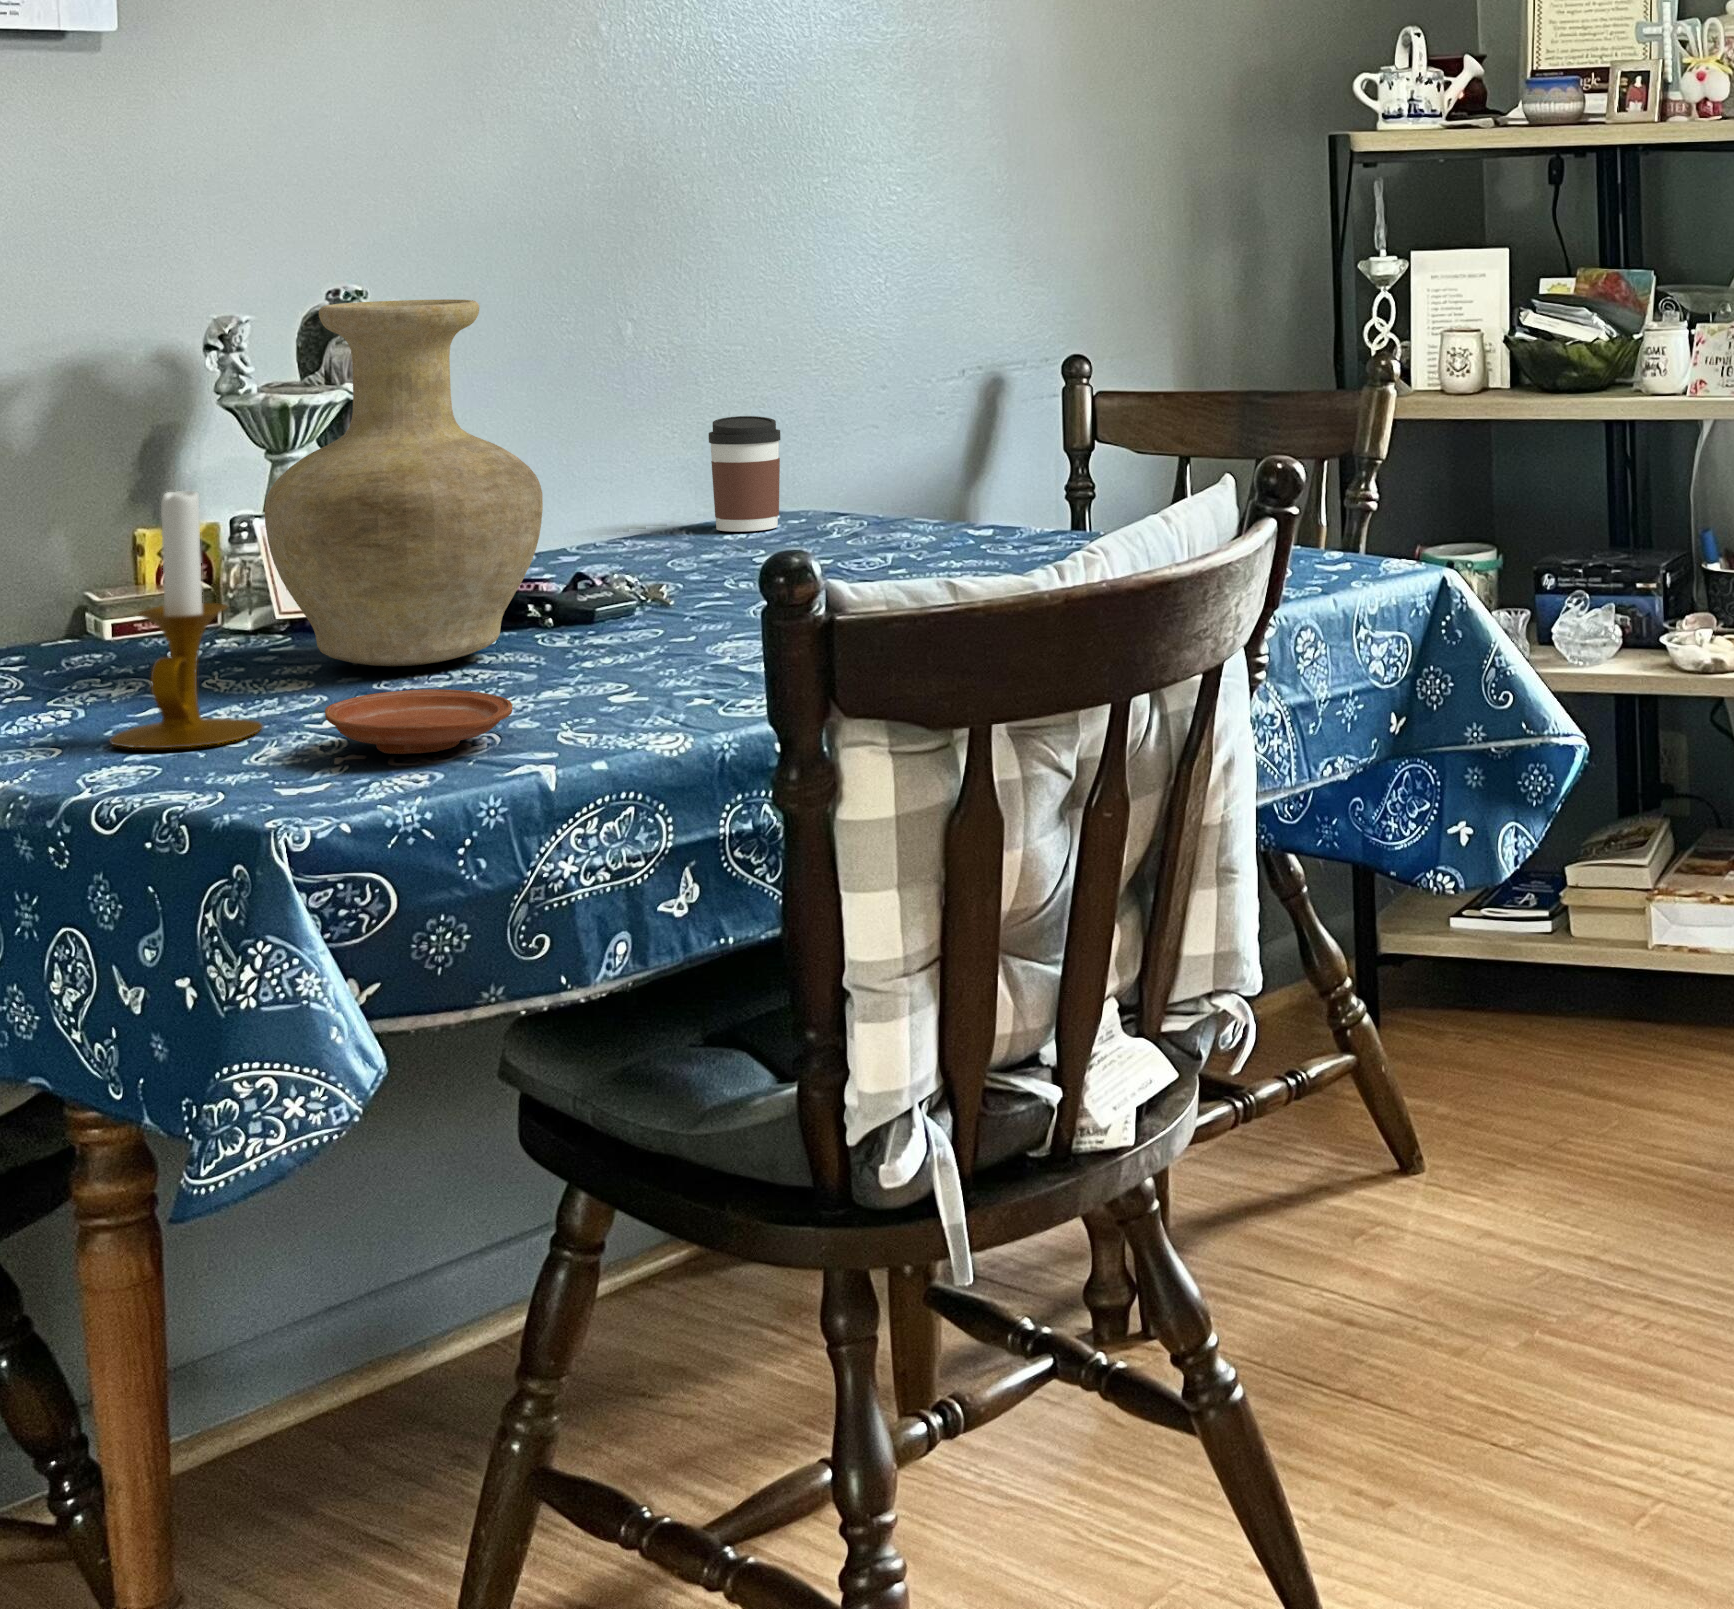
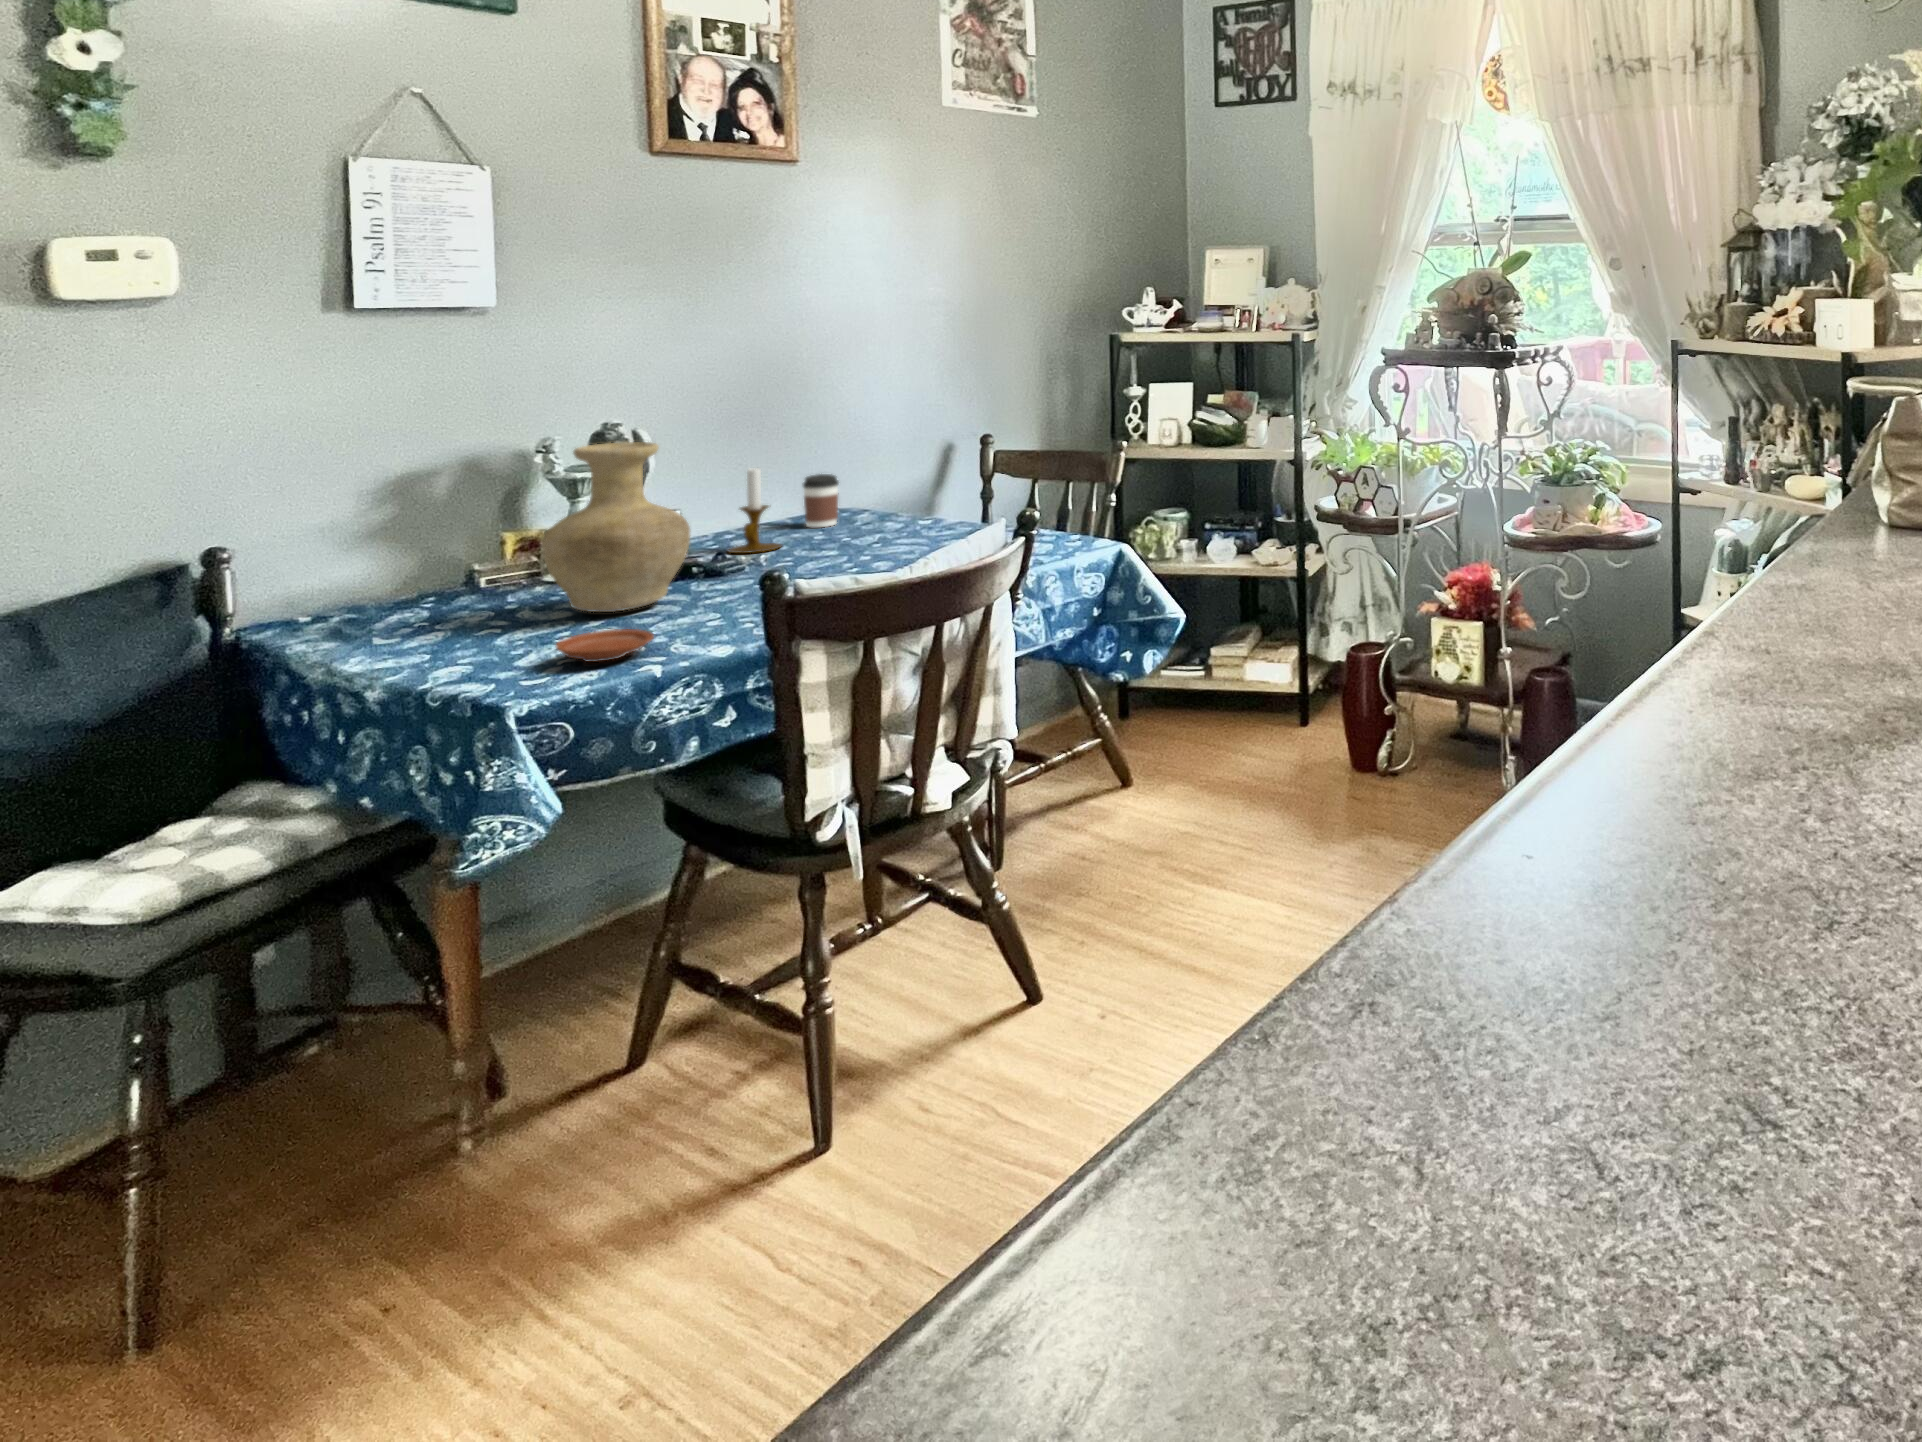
candlestick: present [110,491,263,748] -> present [728,468,781,553]

